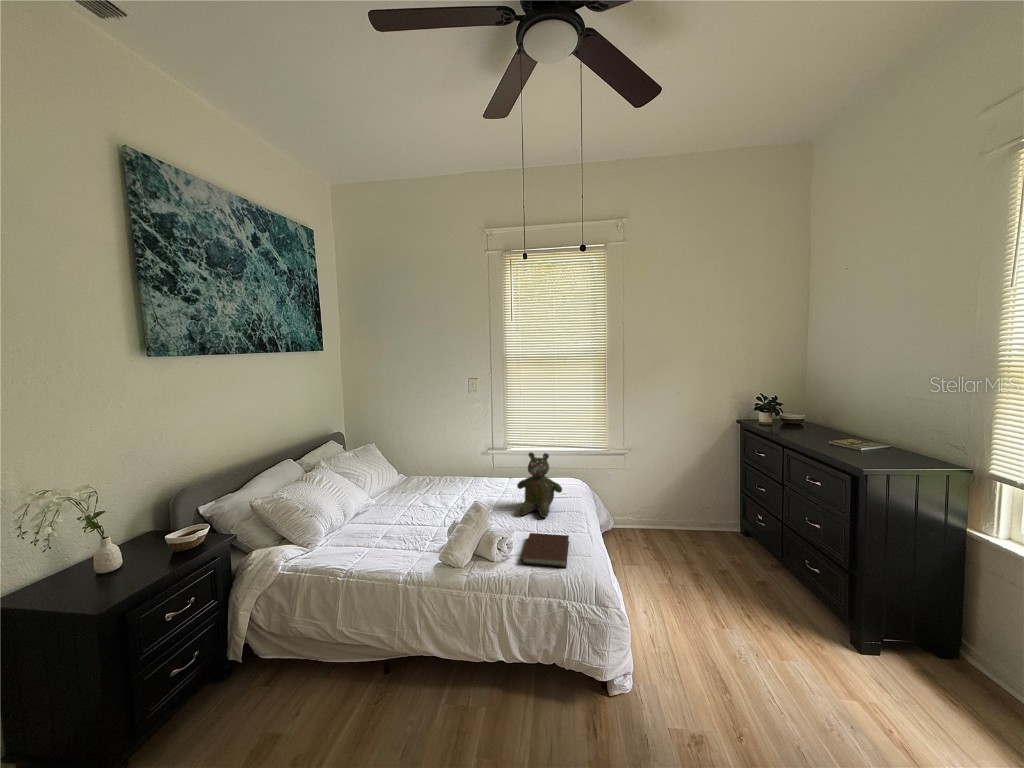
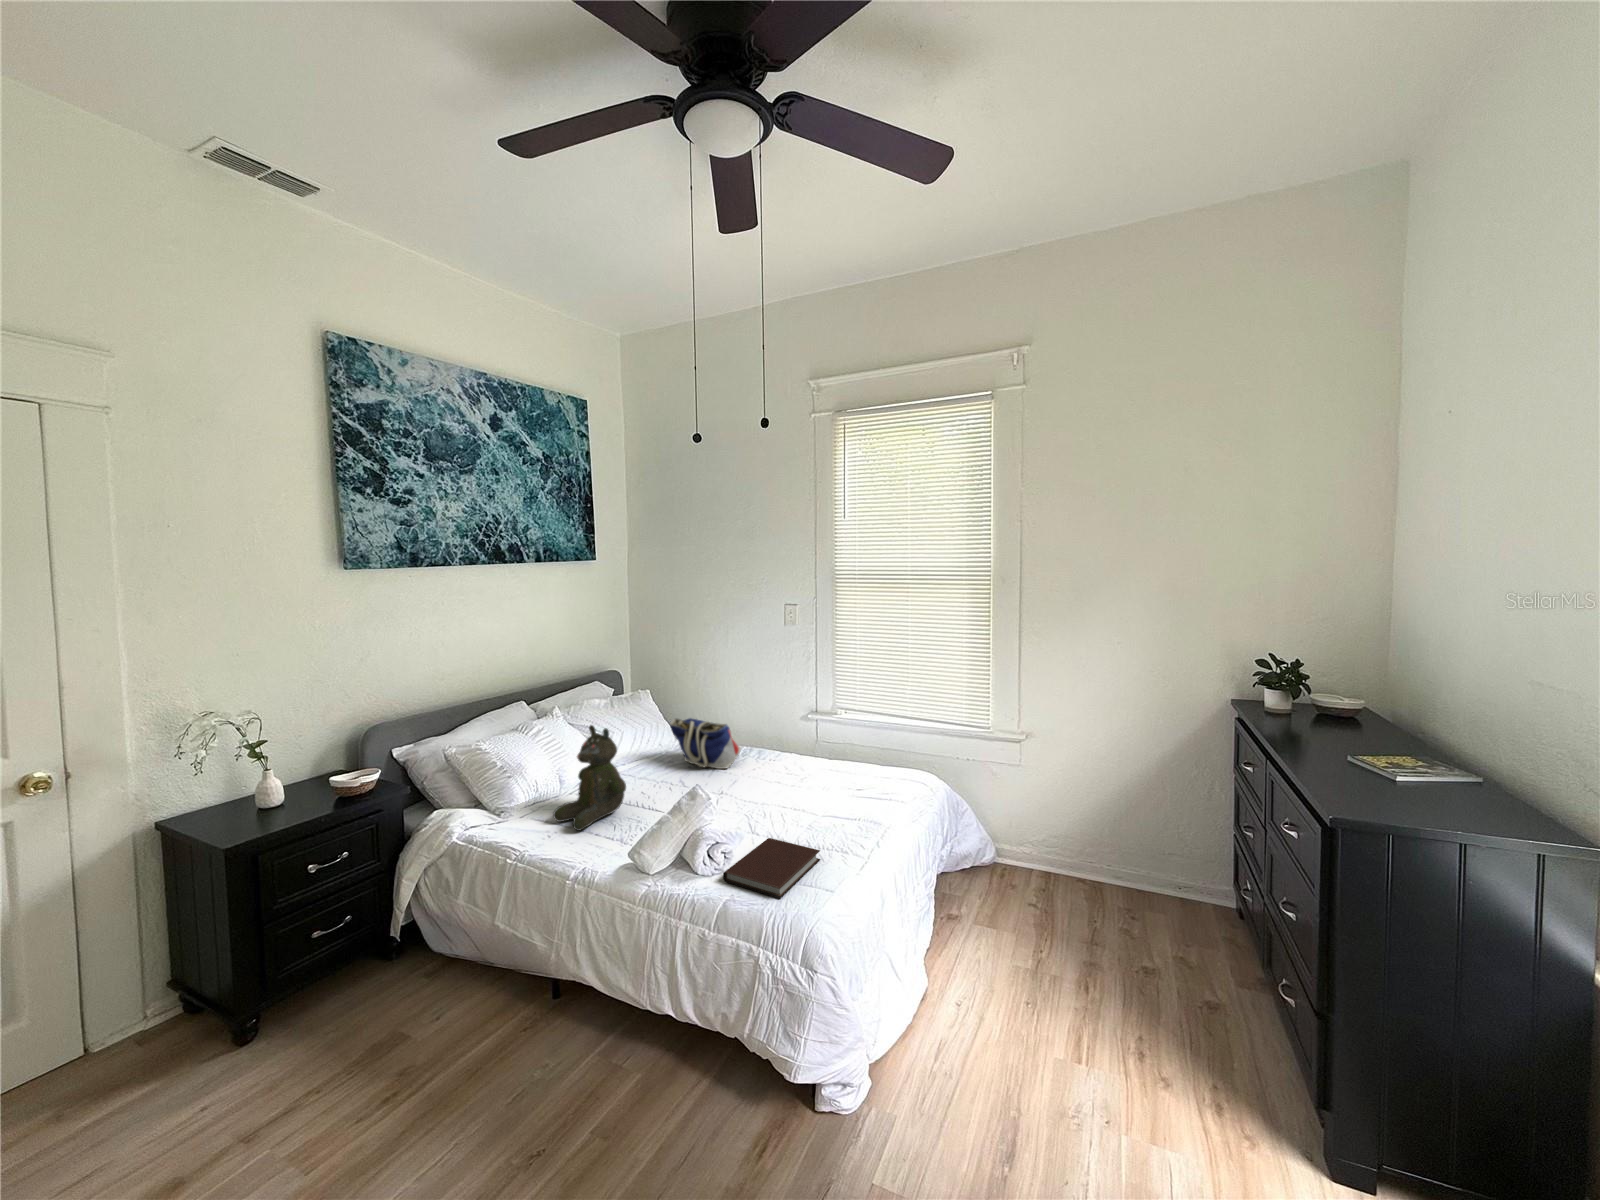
teddy bear: present [517,452,562,517] -> present [553,725,626,830]
tote bag: none [414,463,465,496] -> present [670,718,741,769]

